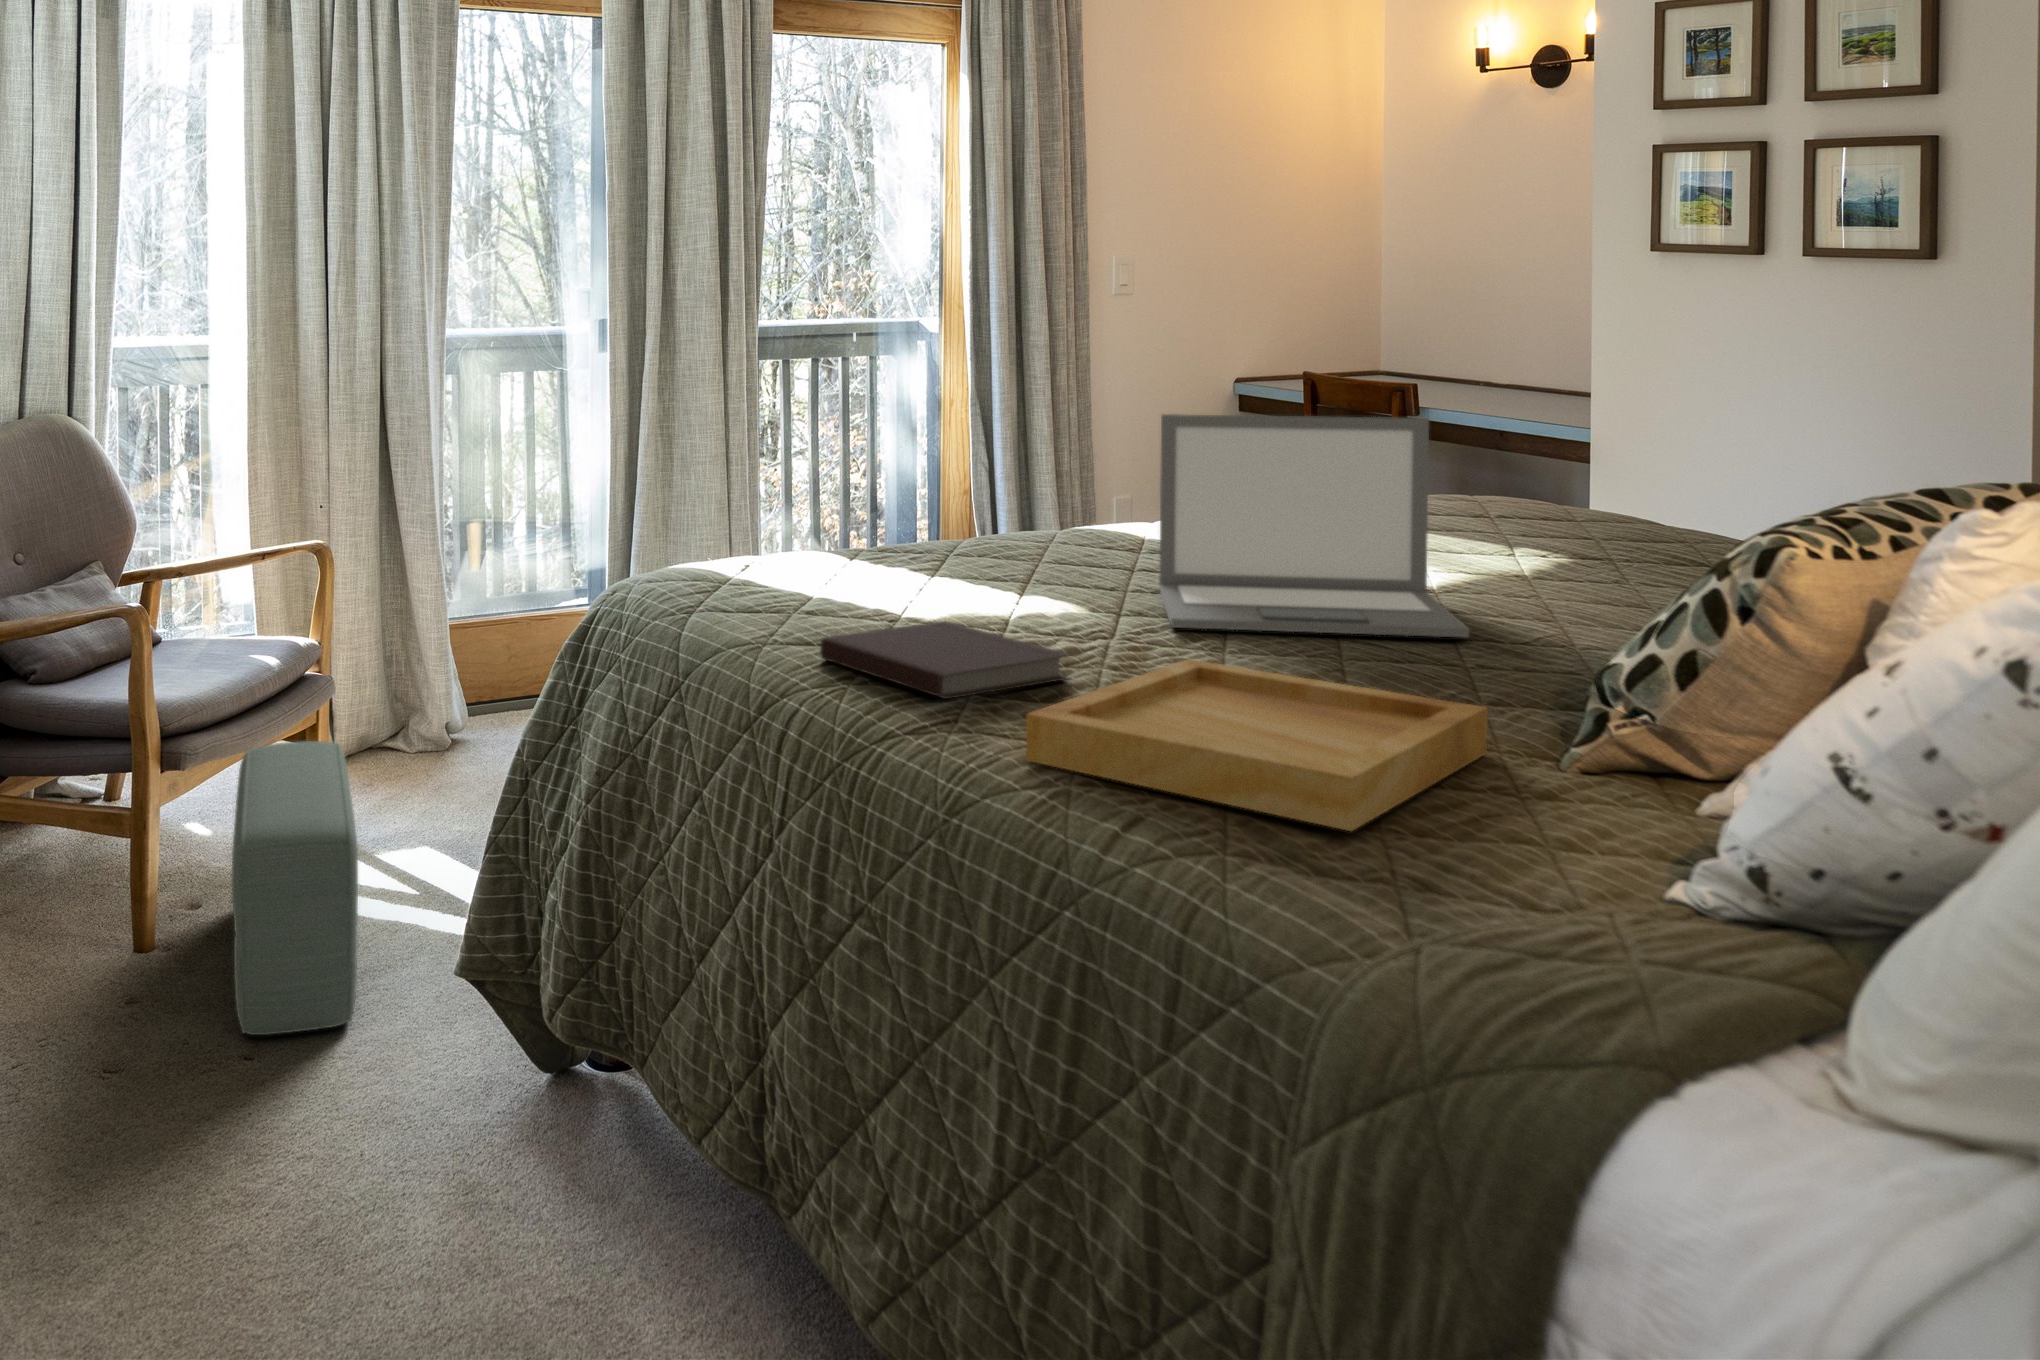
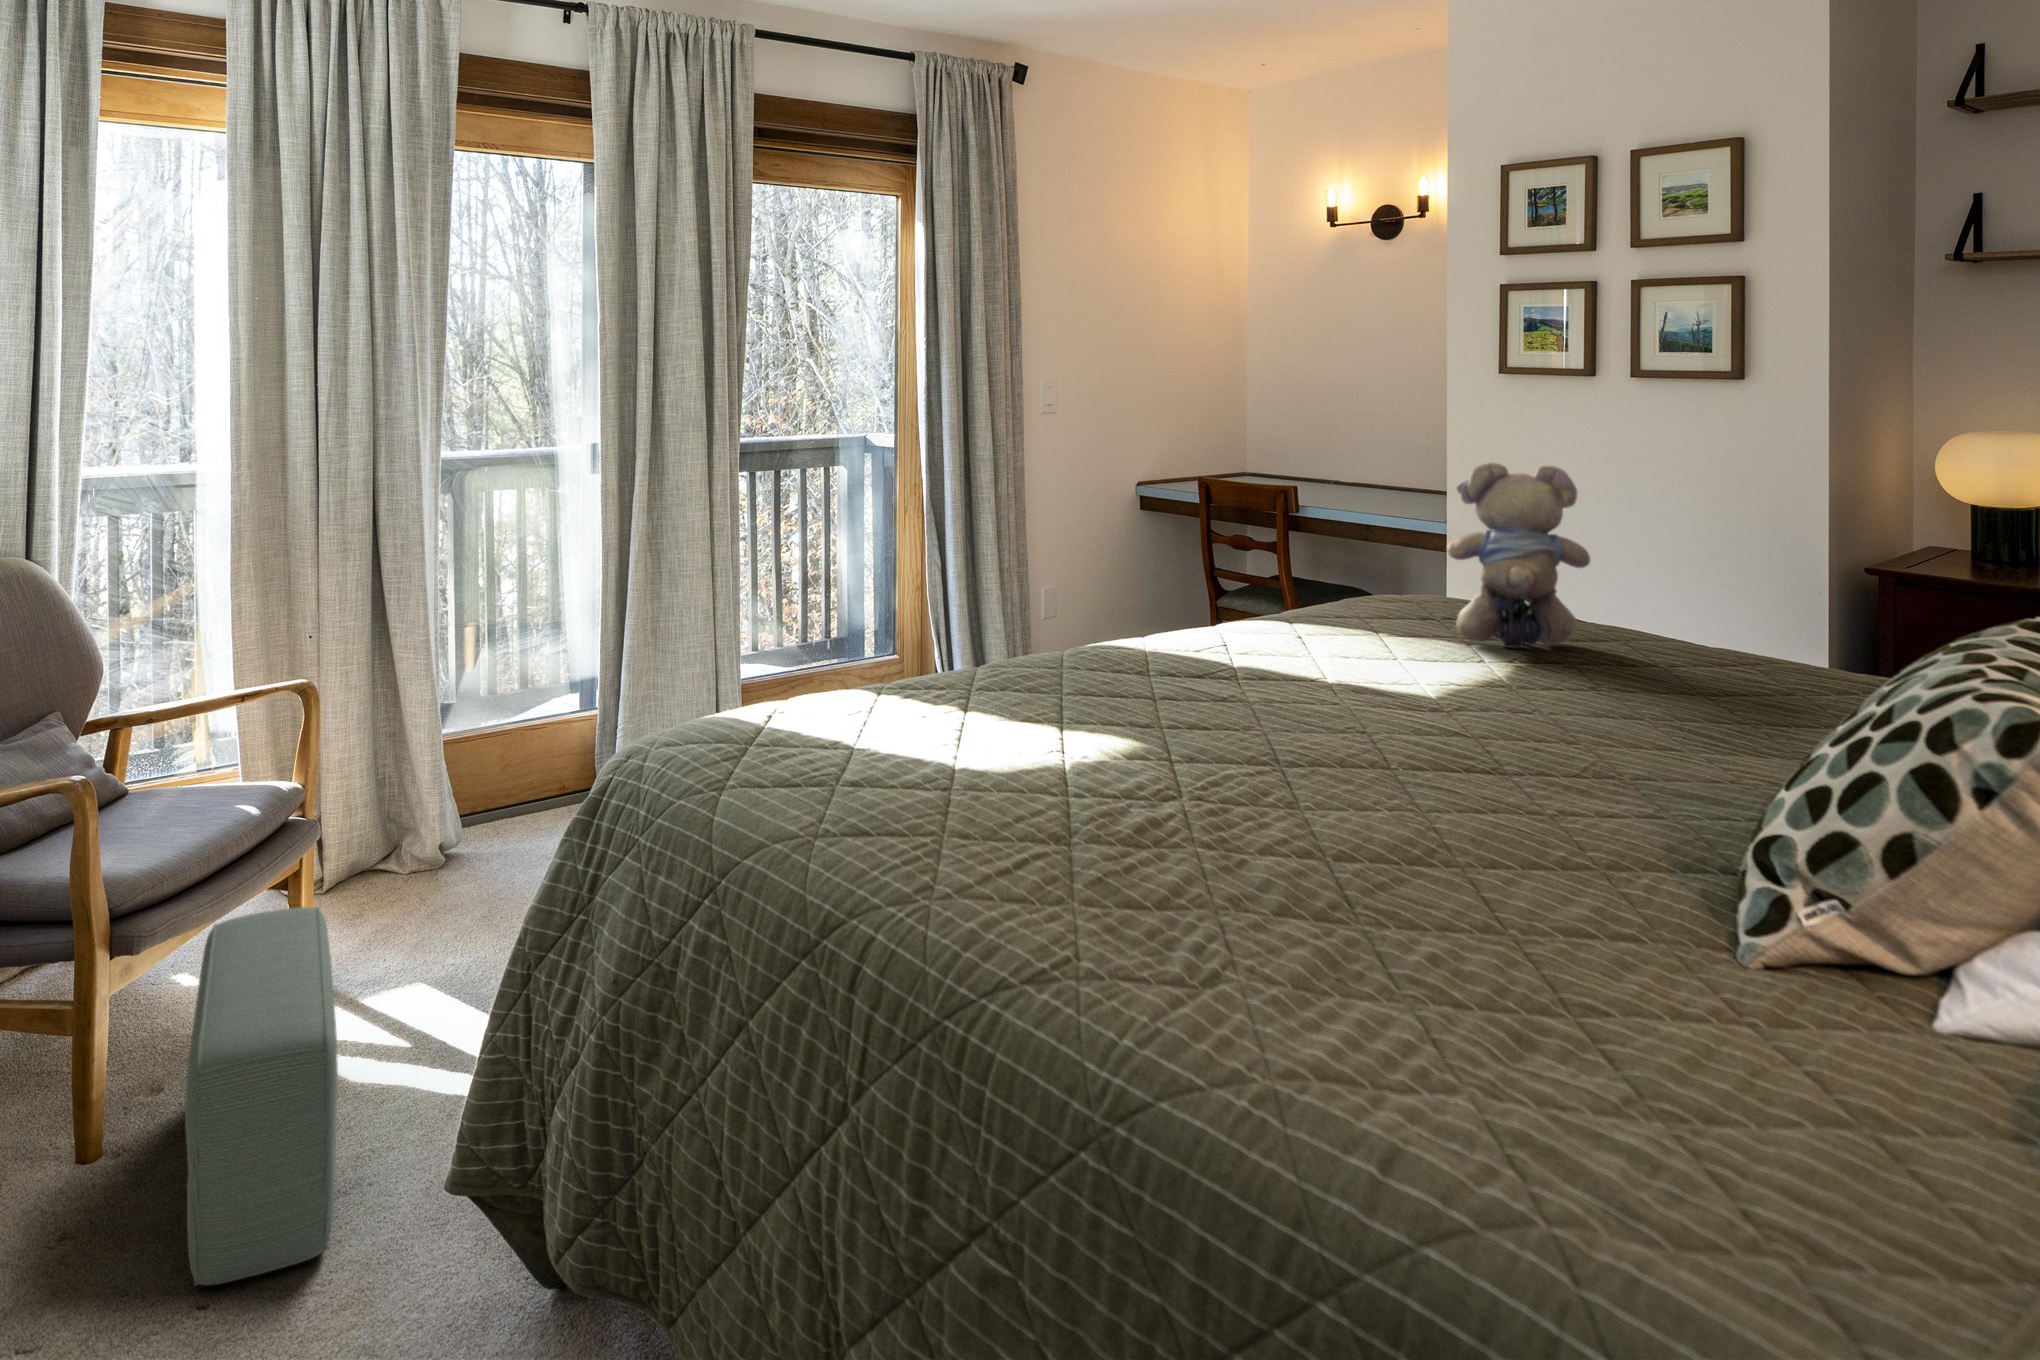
teddy bear: none [1494,338,1660,543] -> present [1447,463,1591,648]
laptop: present [1159,414,1469,638] -> none [1179,551,1493,781]
notebook: present [820,621,1070,699] -> none [870,794,1142,912]
tray: present [1026,659,1488,831] -> none [1135,841,1594,1105]

